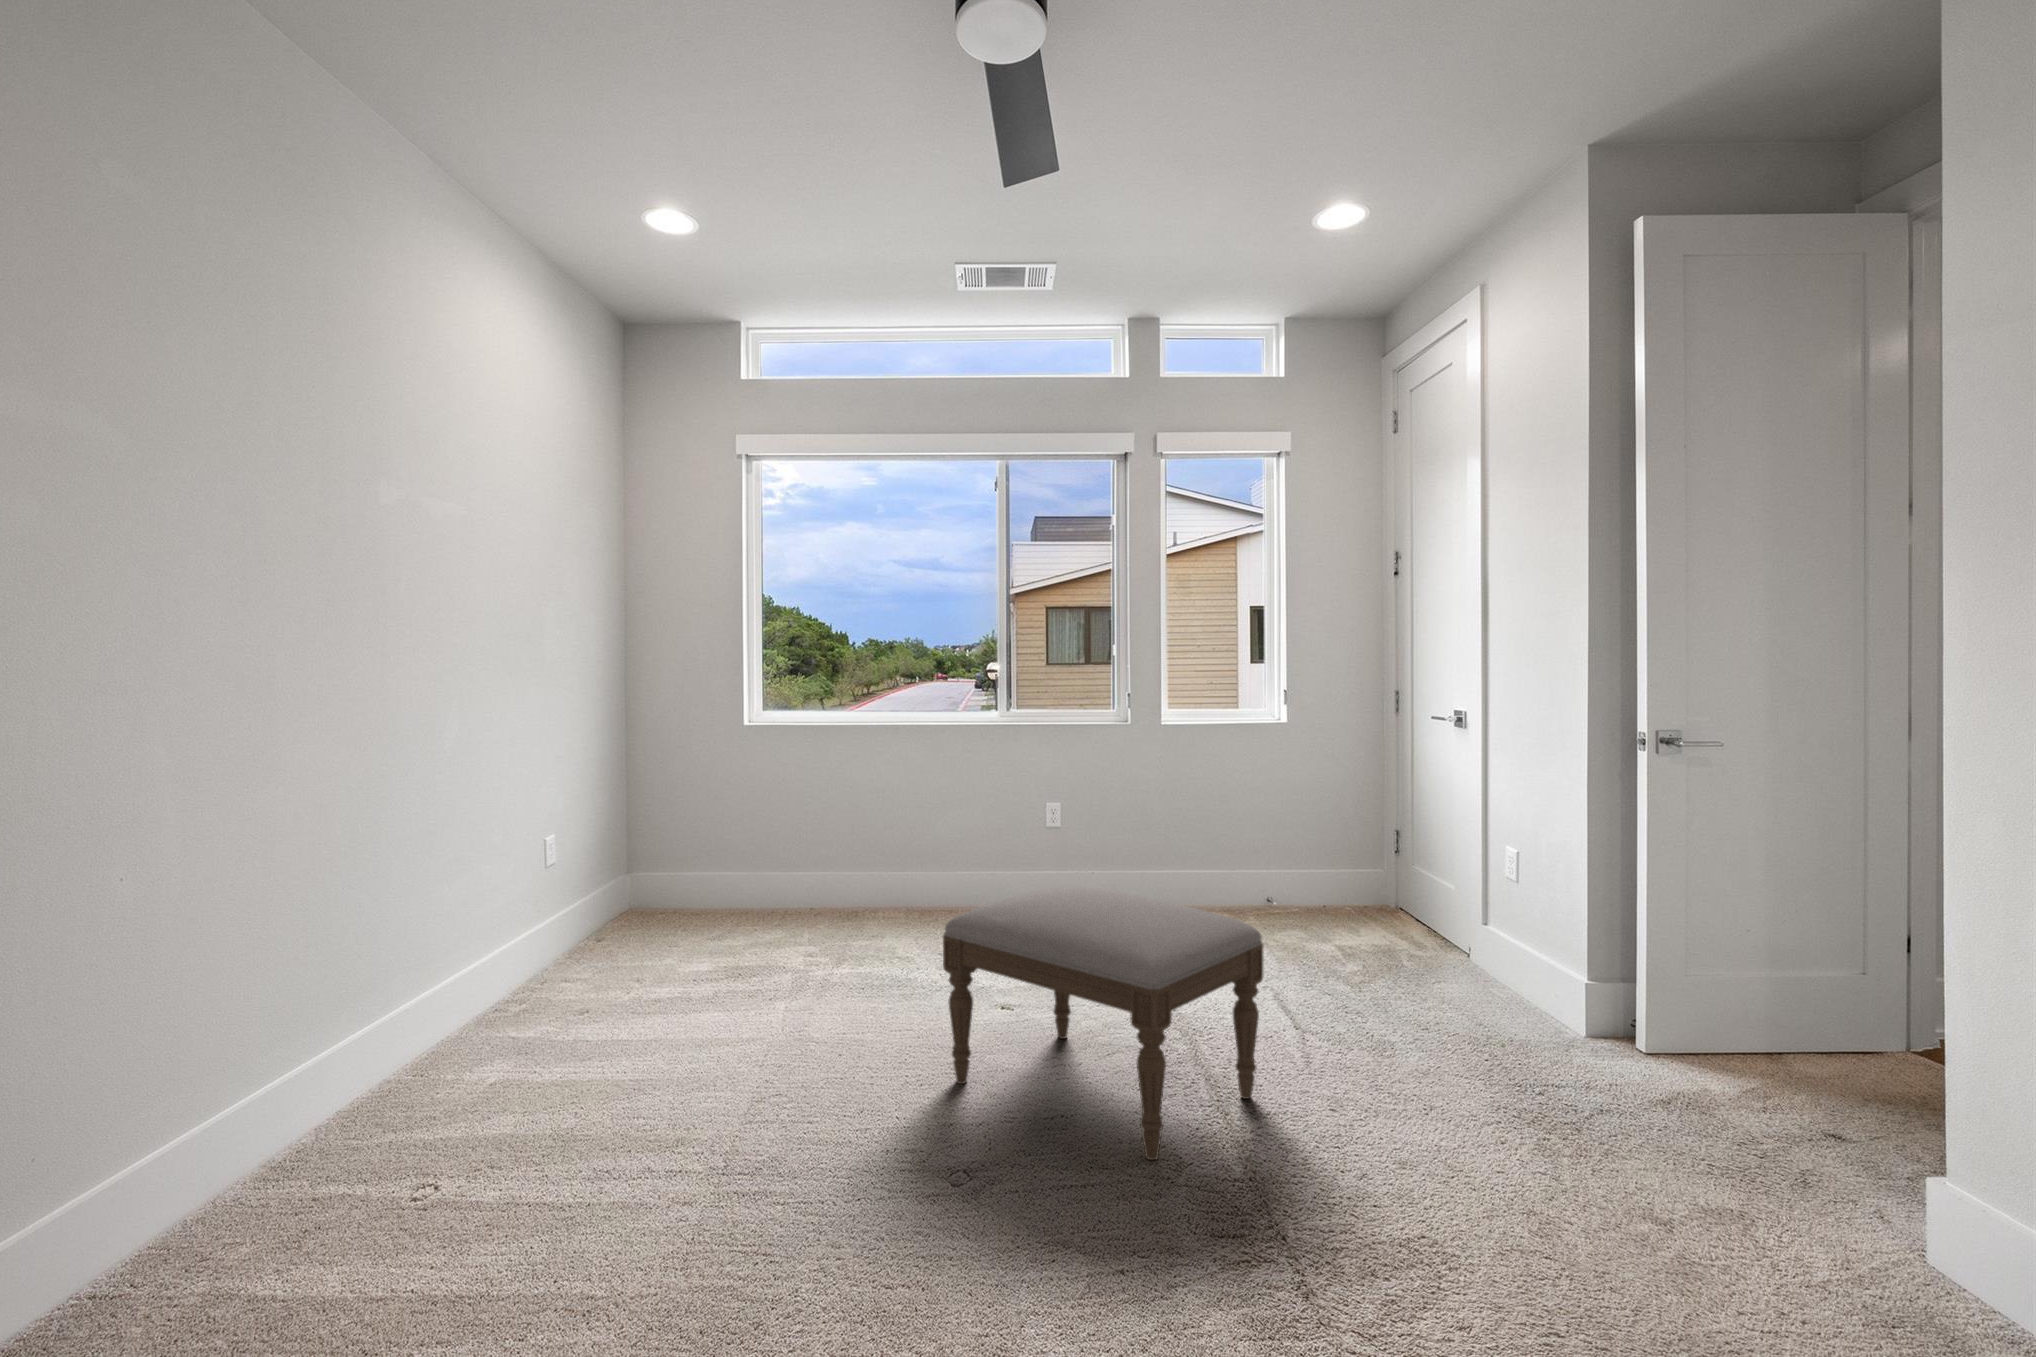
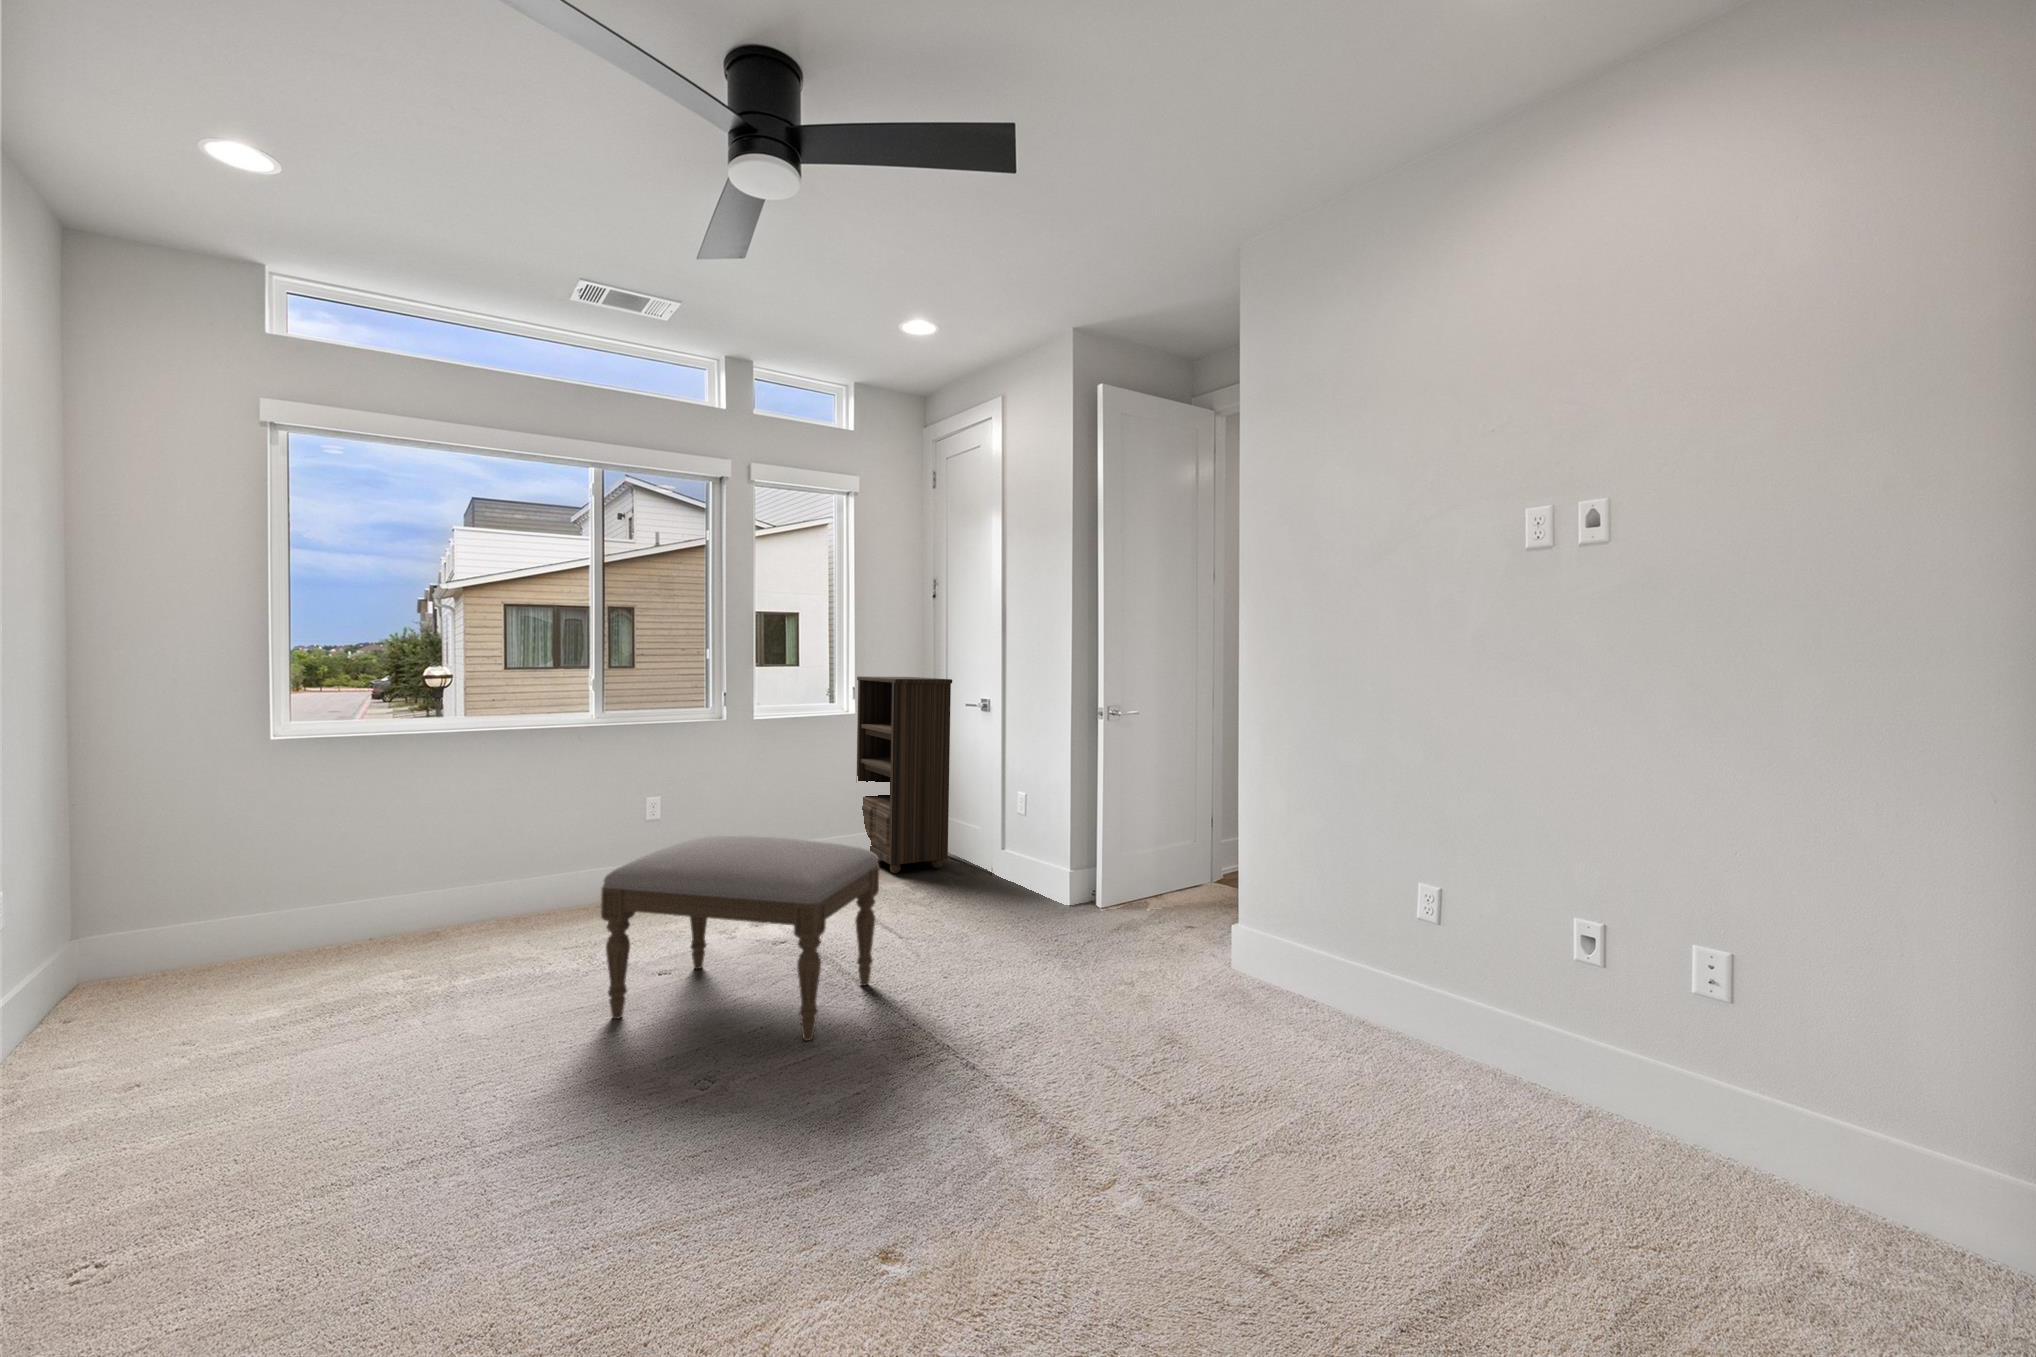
bookshelf: none [1293,686,1415,946] -> present [857,676,952,873]

